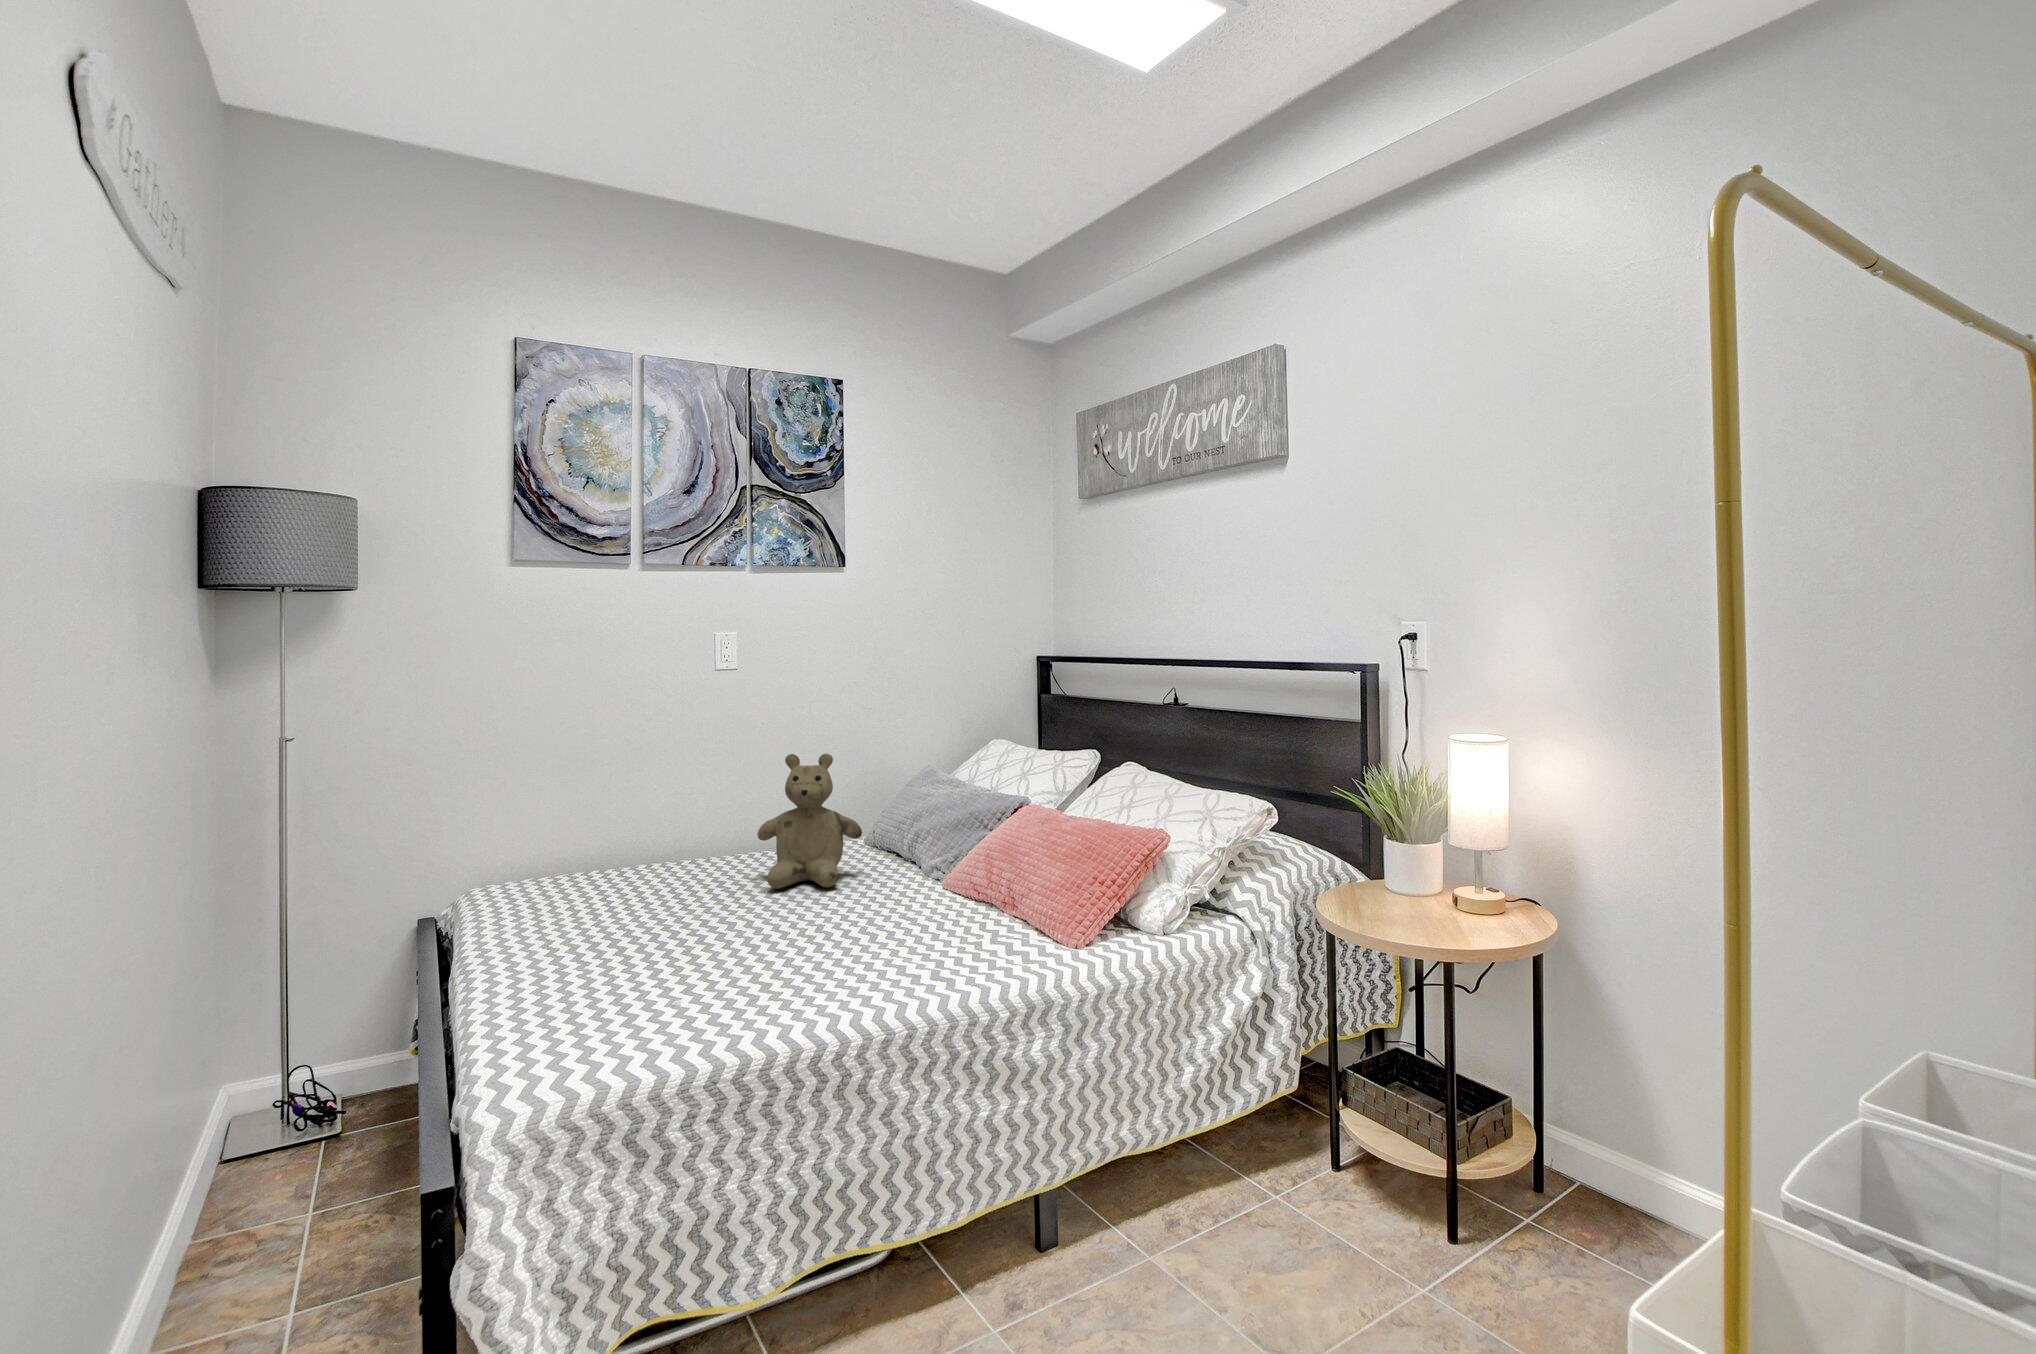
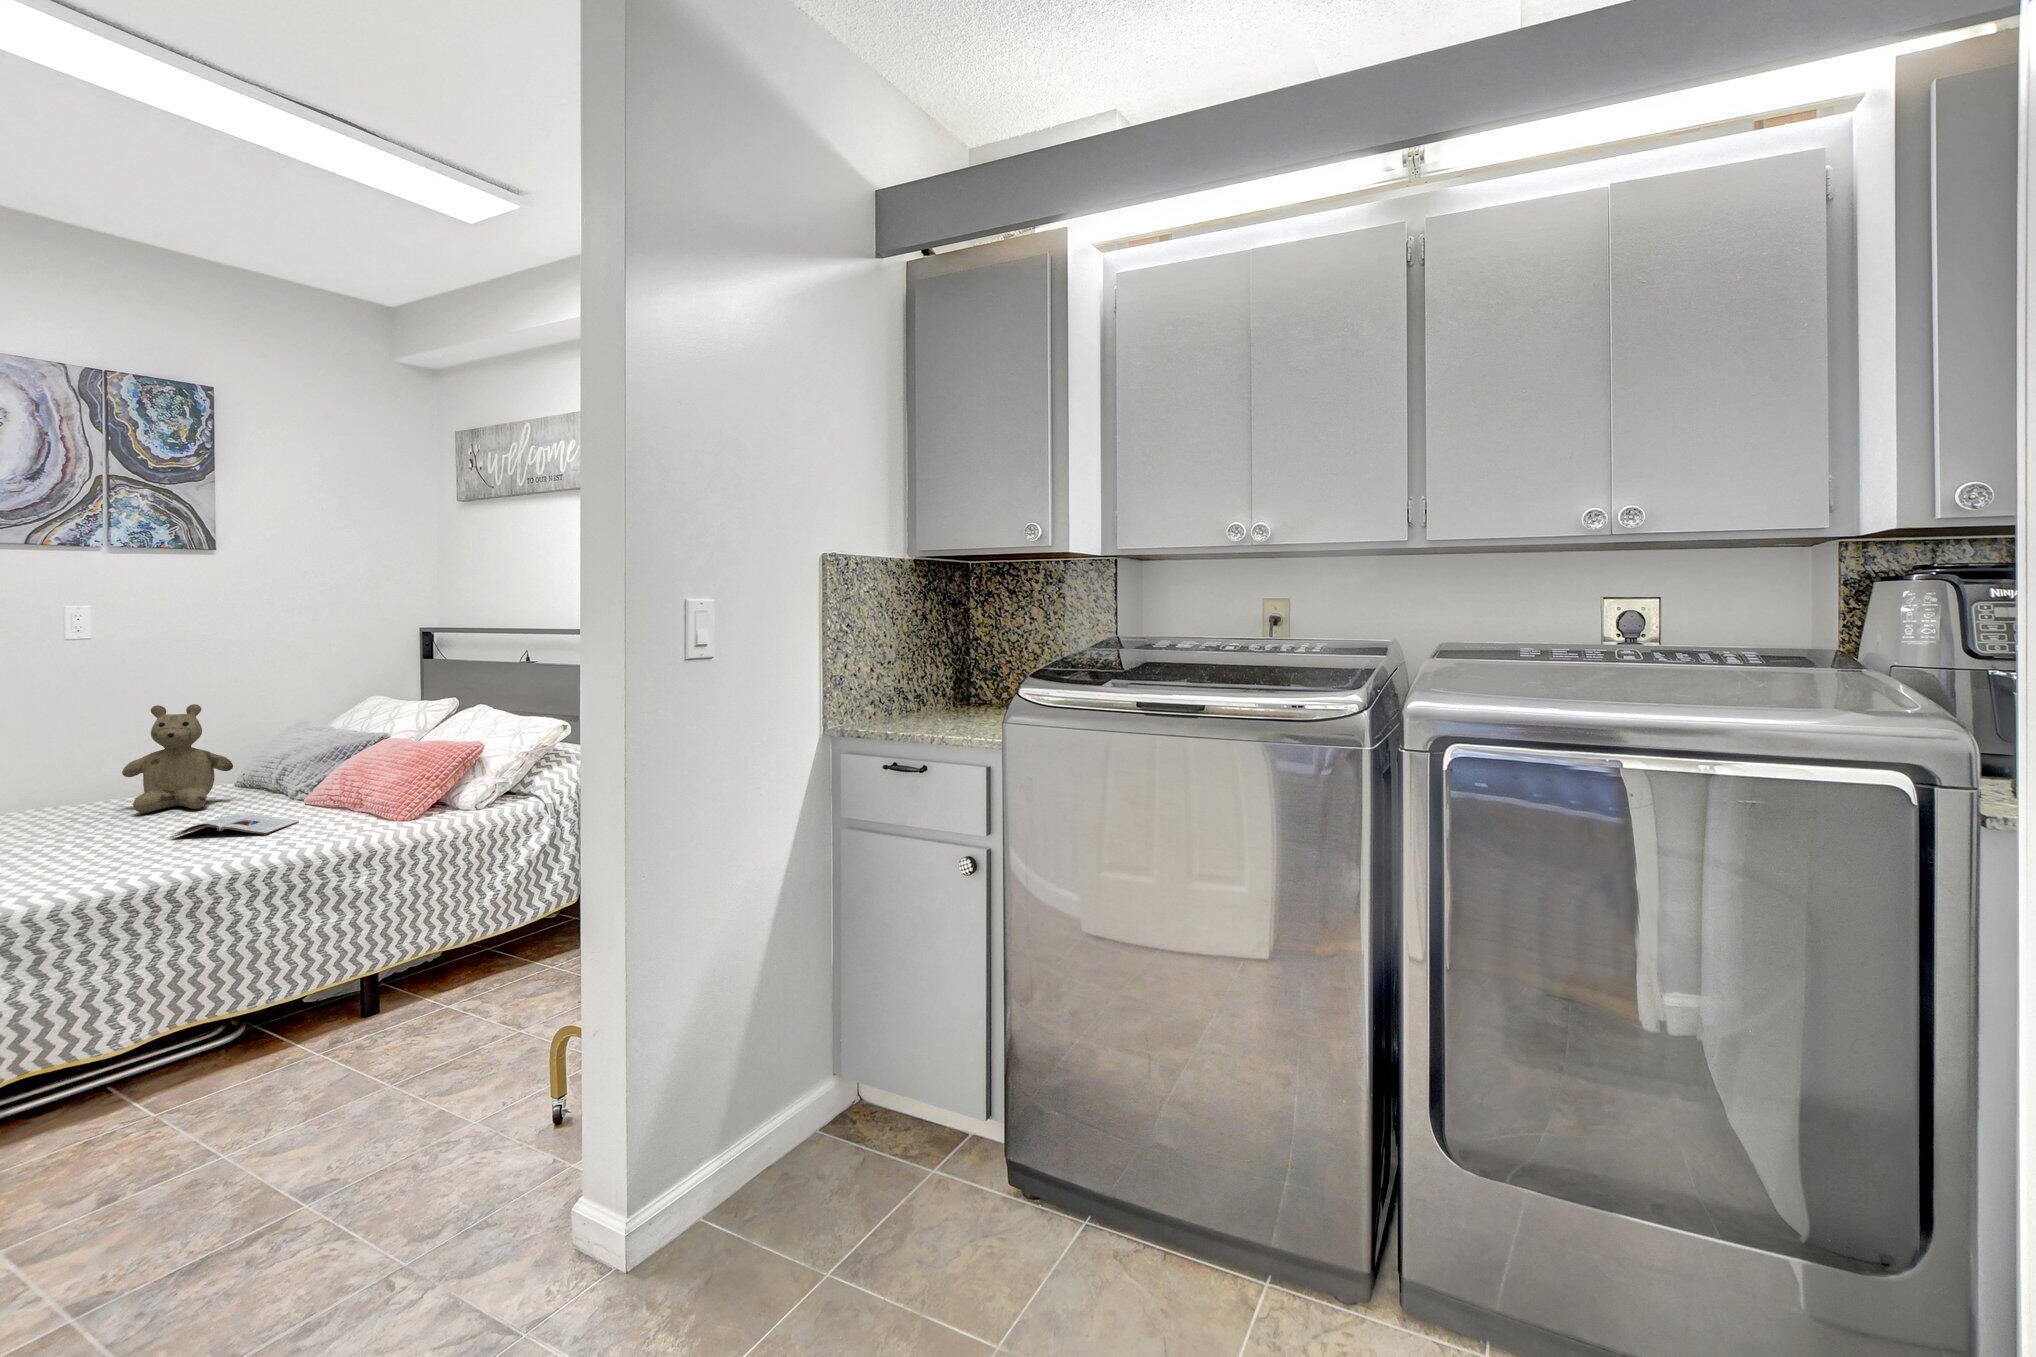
magazine: none [808,908,944,951] -> present [170,813,299,838]

